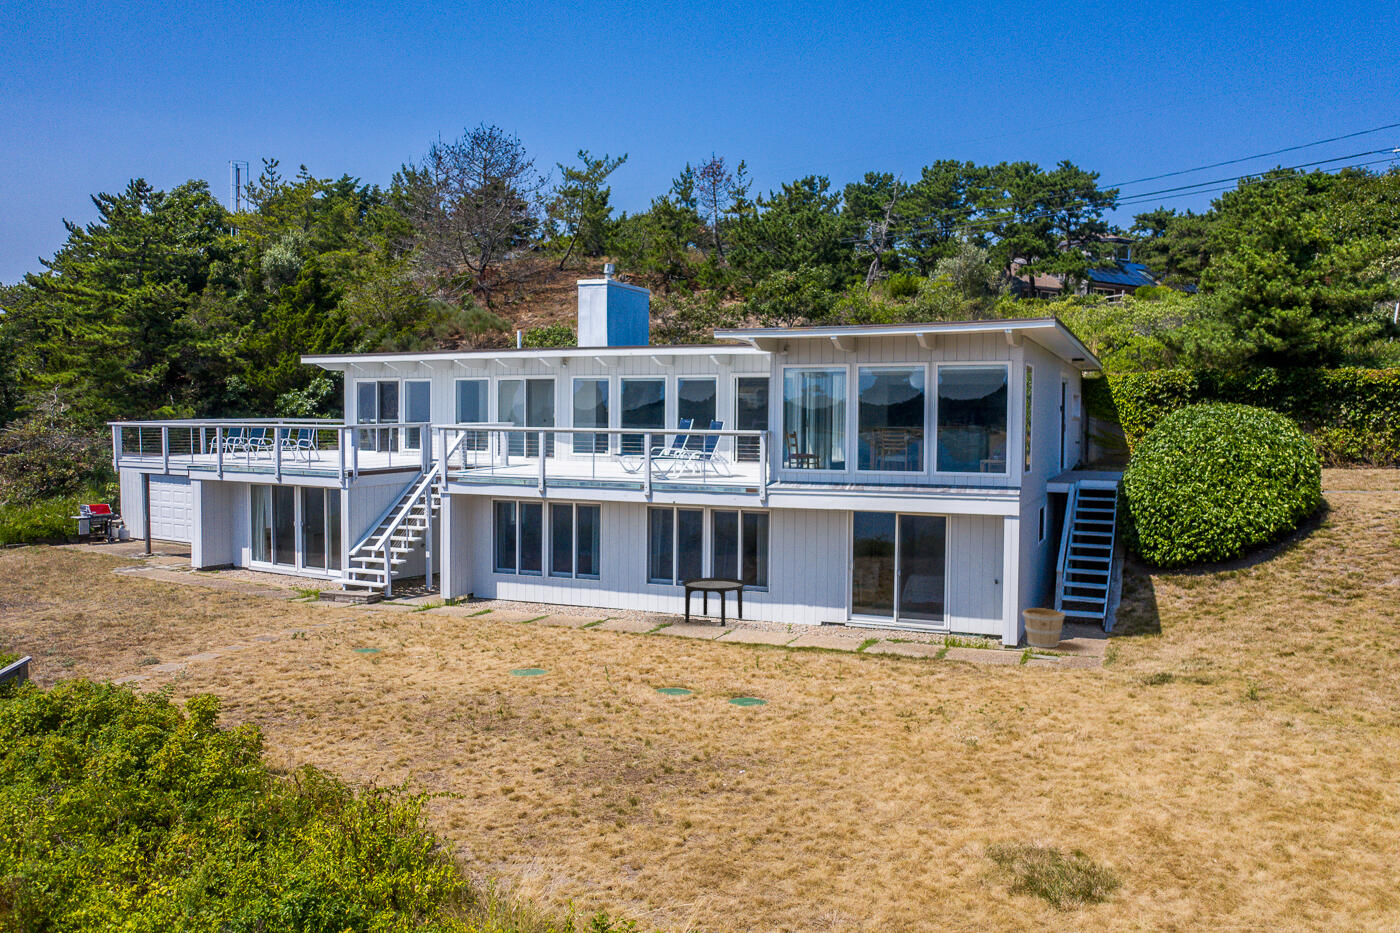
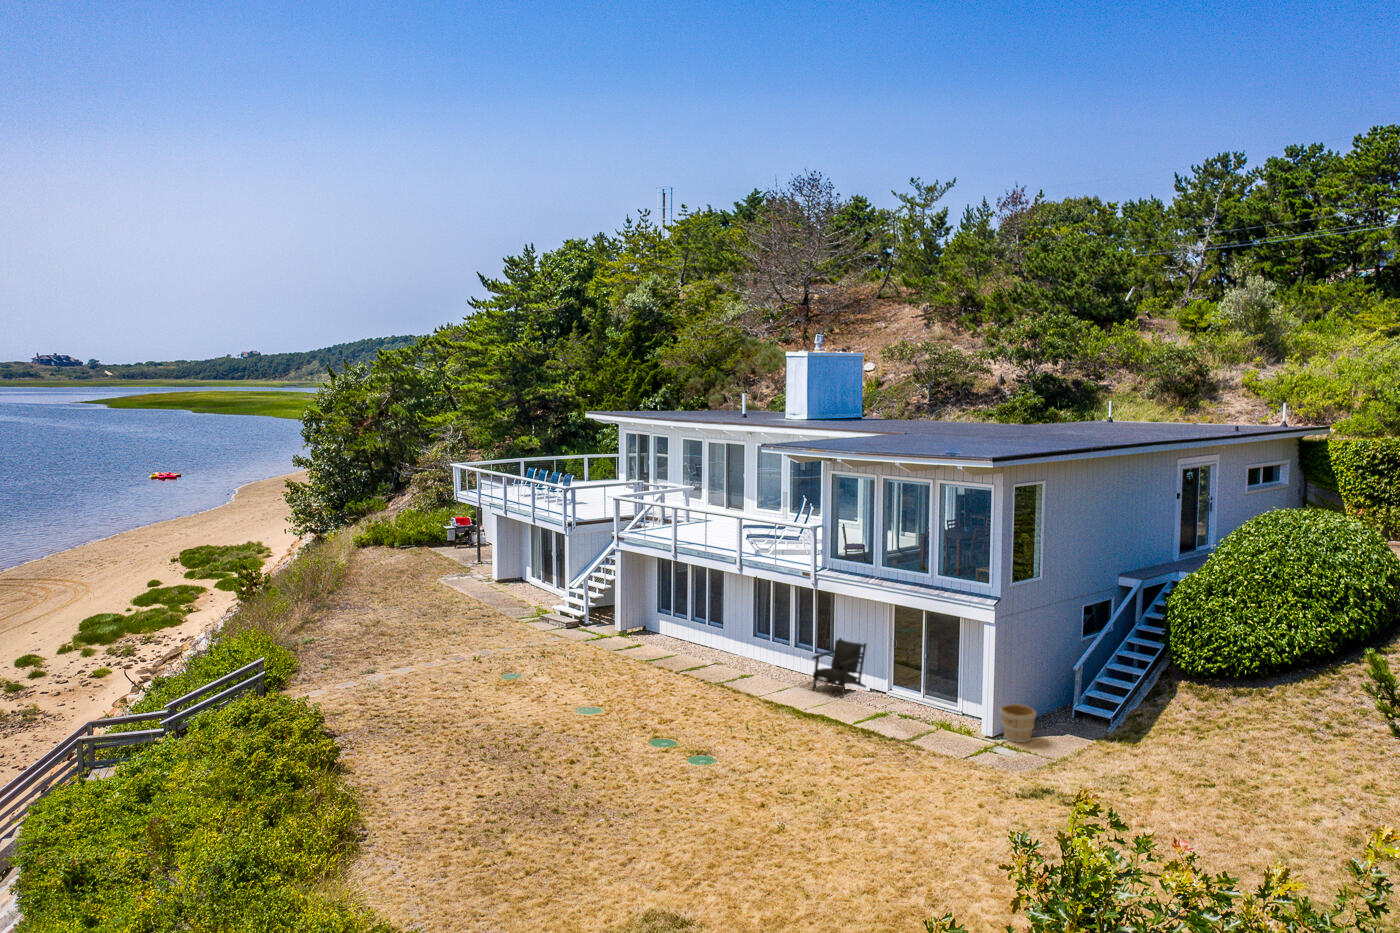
armchair: none [769,566,822,632] -> present [812,638,866,697]
round table: present [681,578,747,626] -> none [757,638,810,682]

